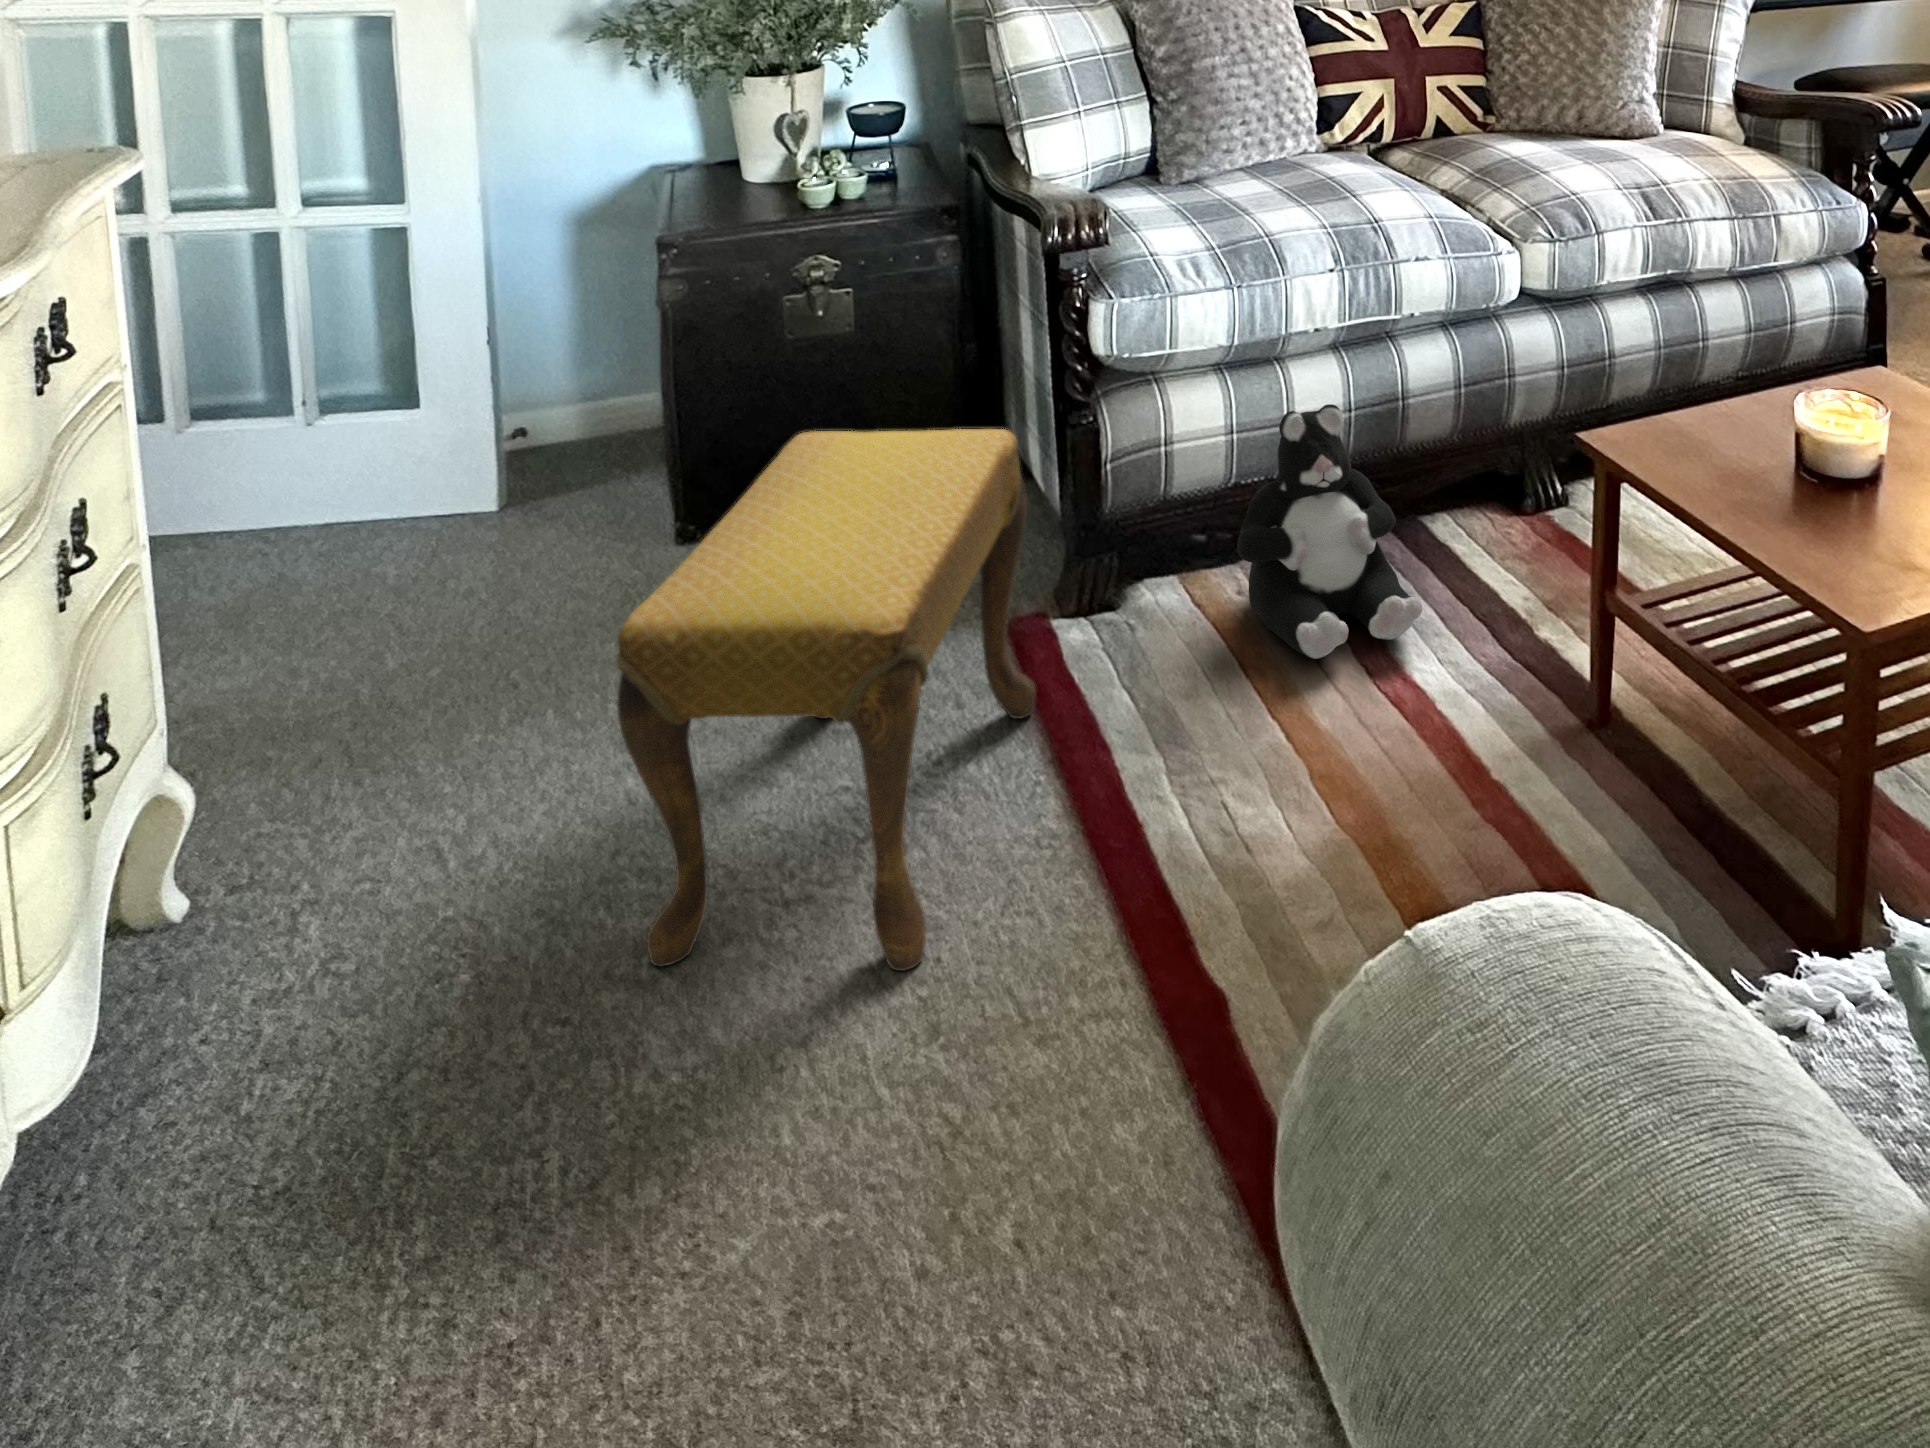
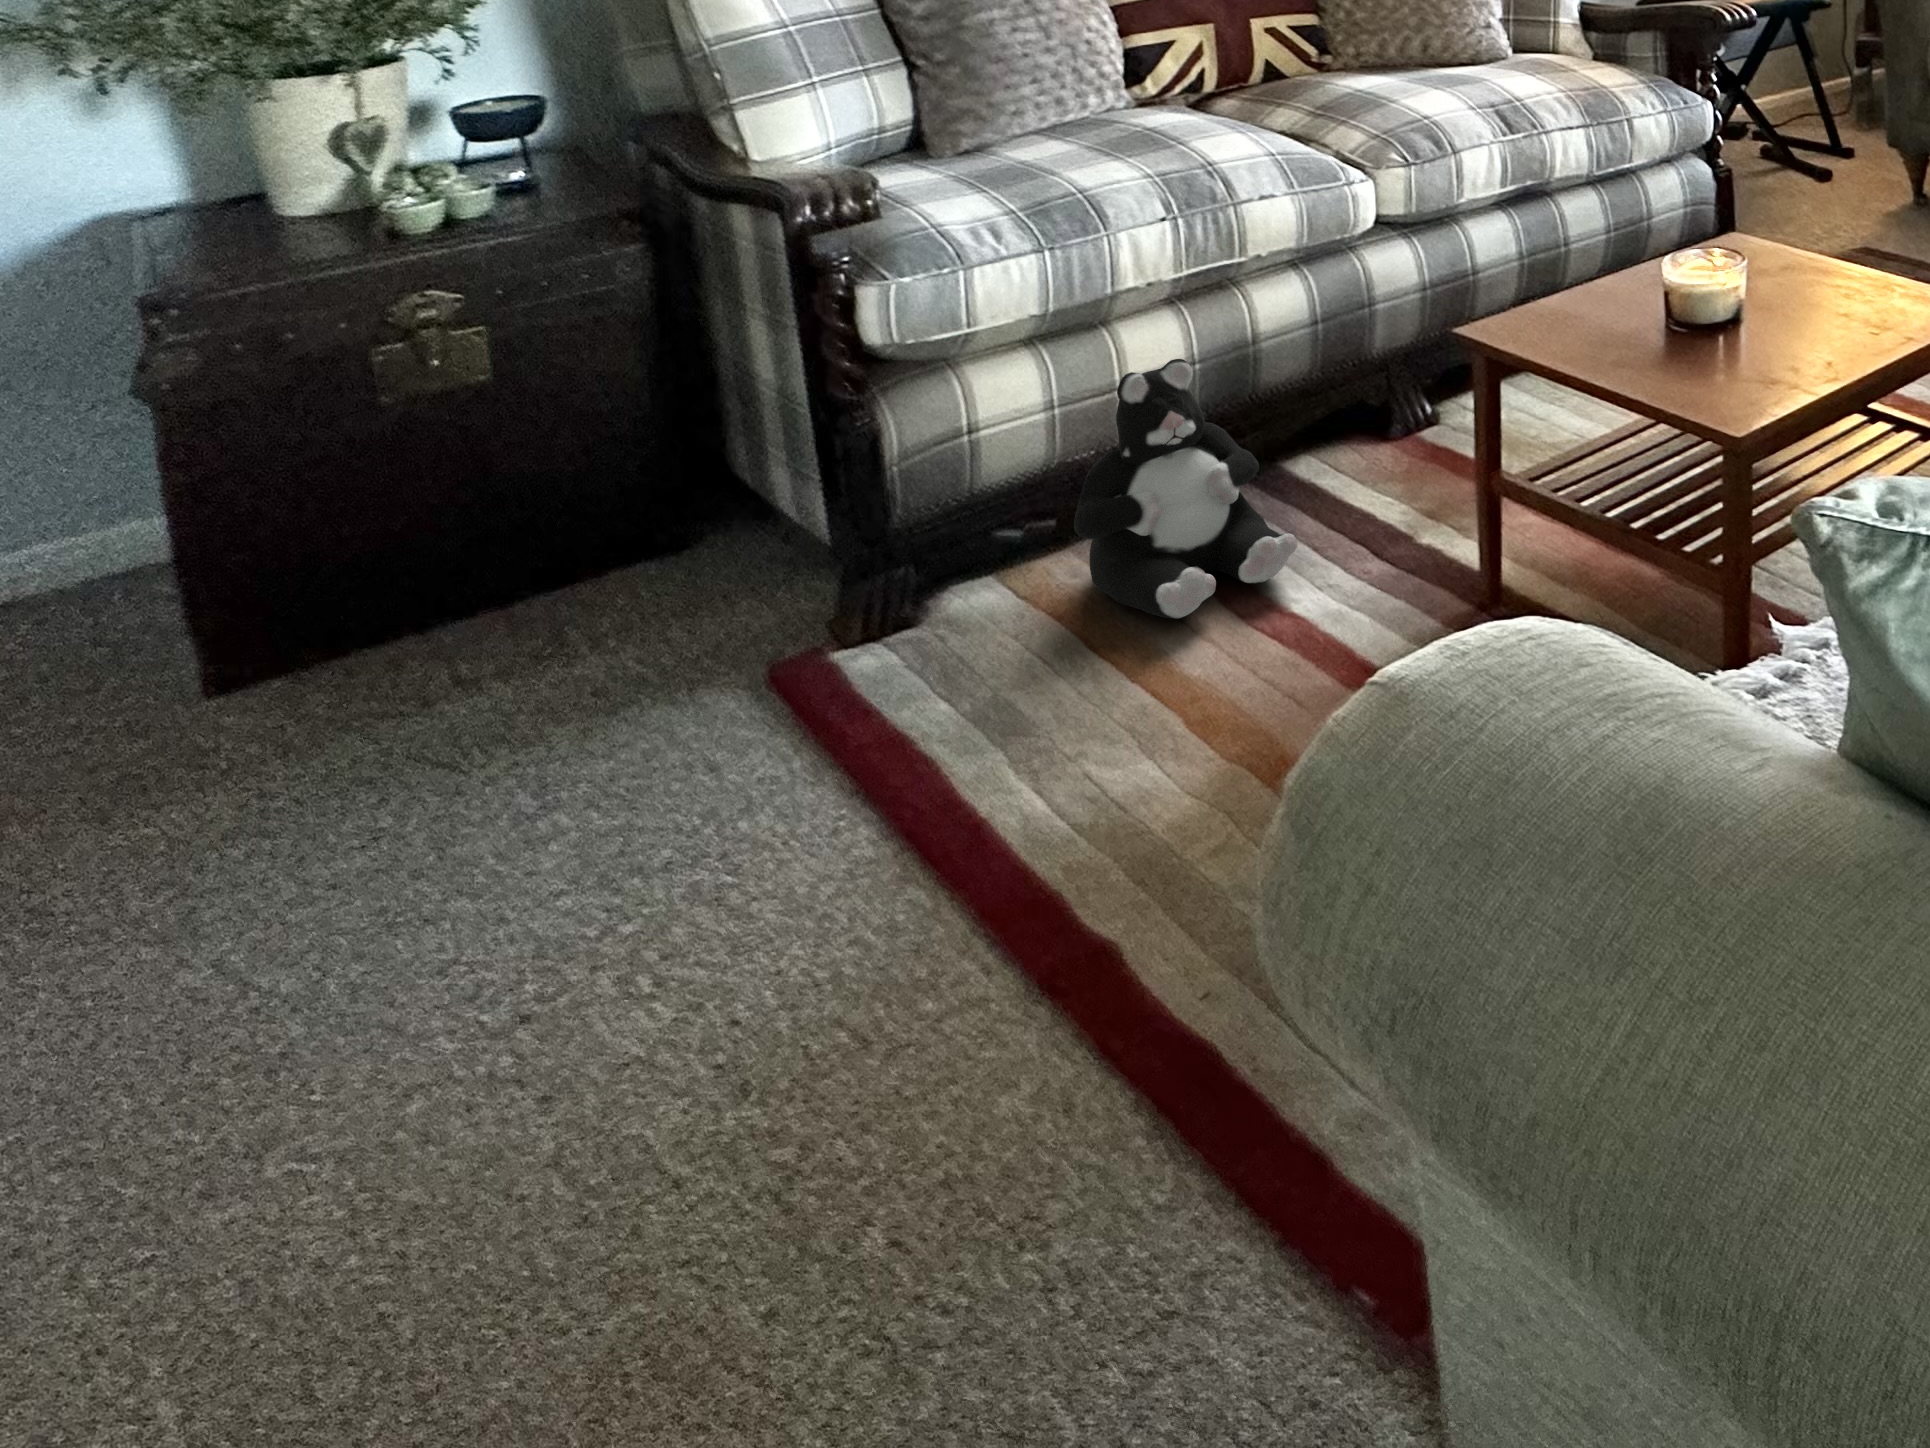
footstool: present [617,429,1035,971] -> none [210,441,827,1159]

